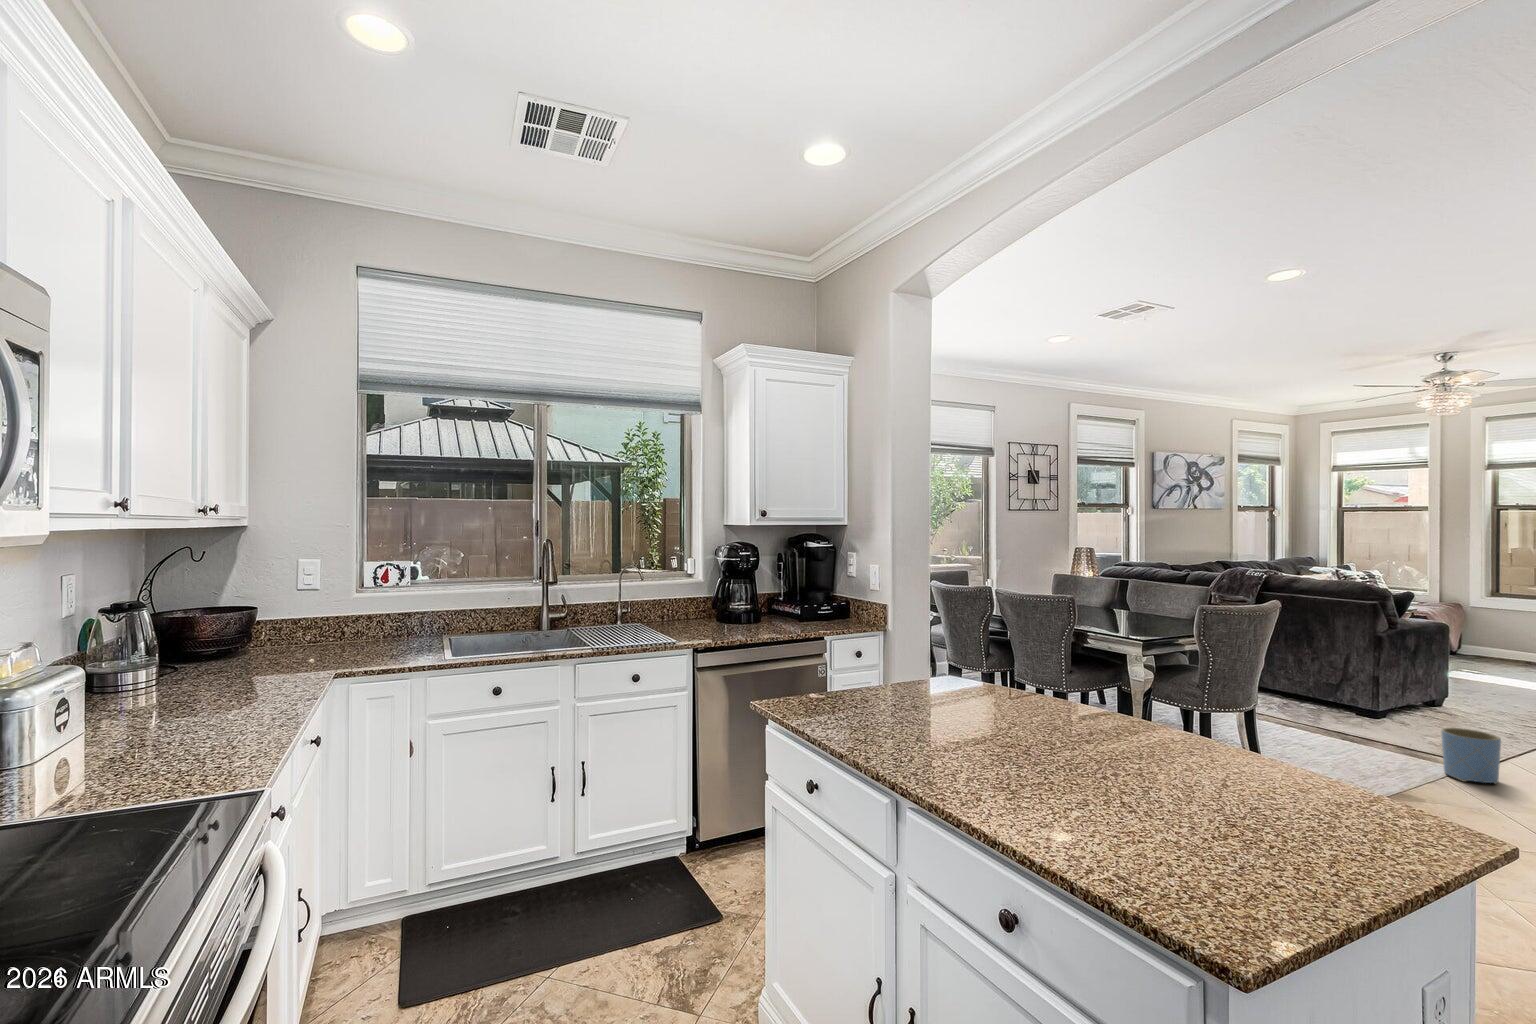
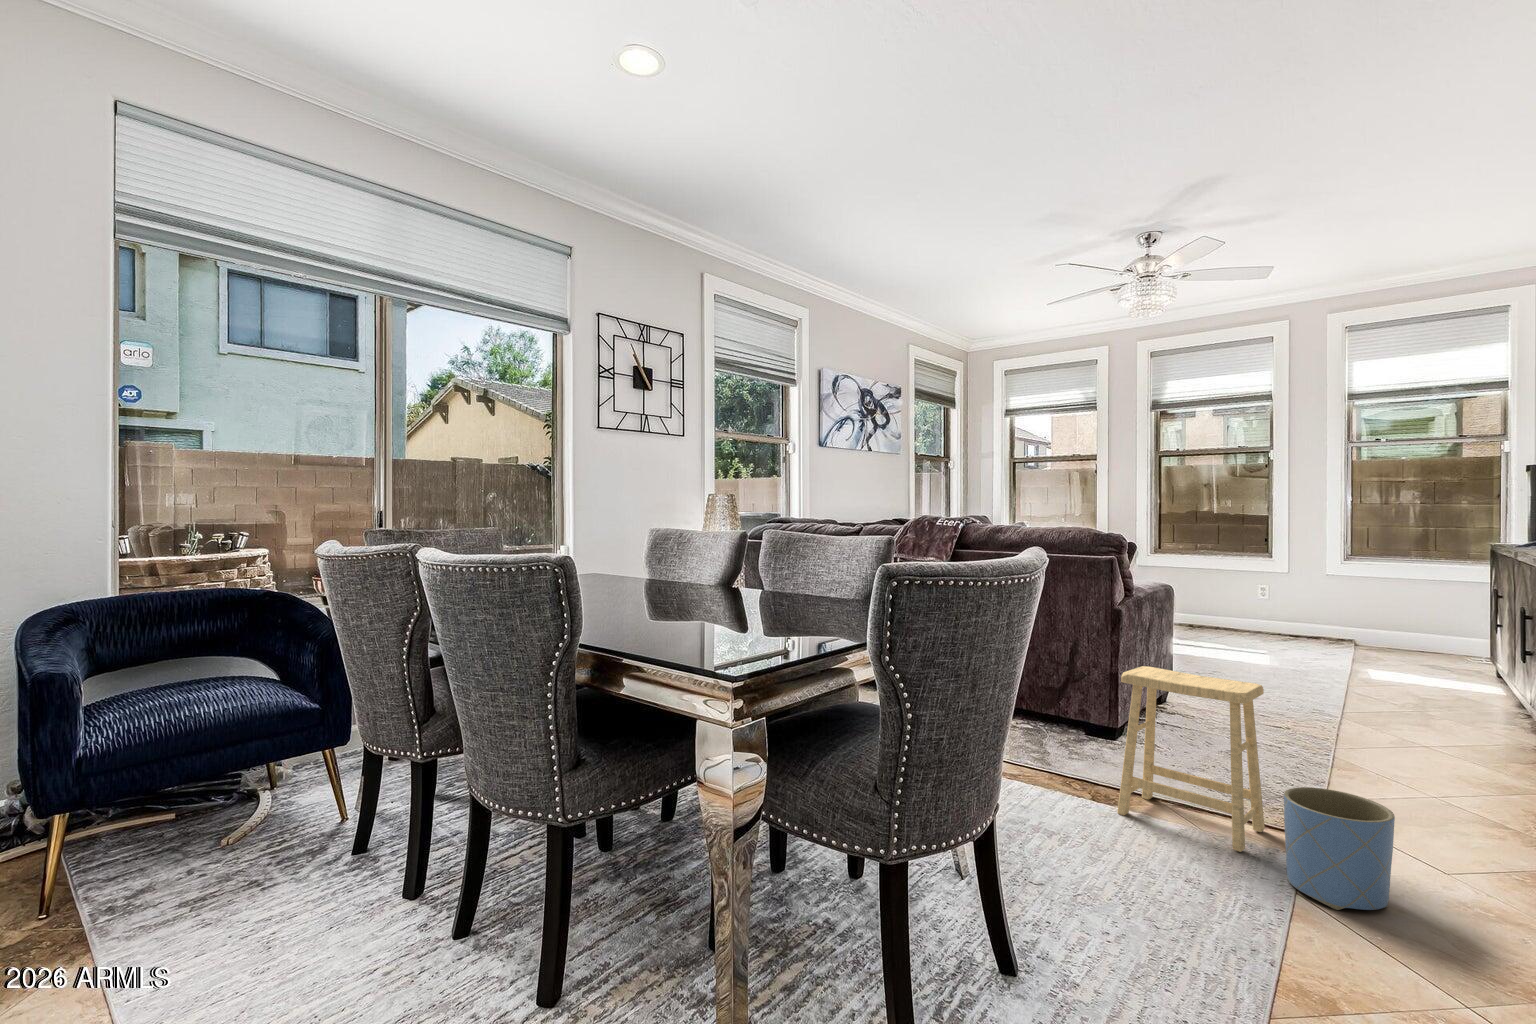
footstool: none [1358,667,1452,762] -> present [1117,666,1265,852]

